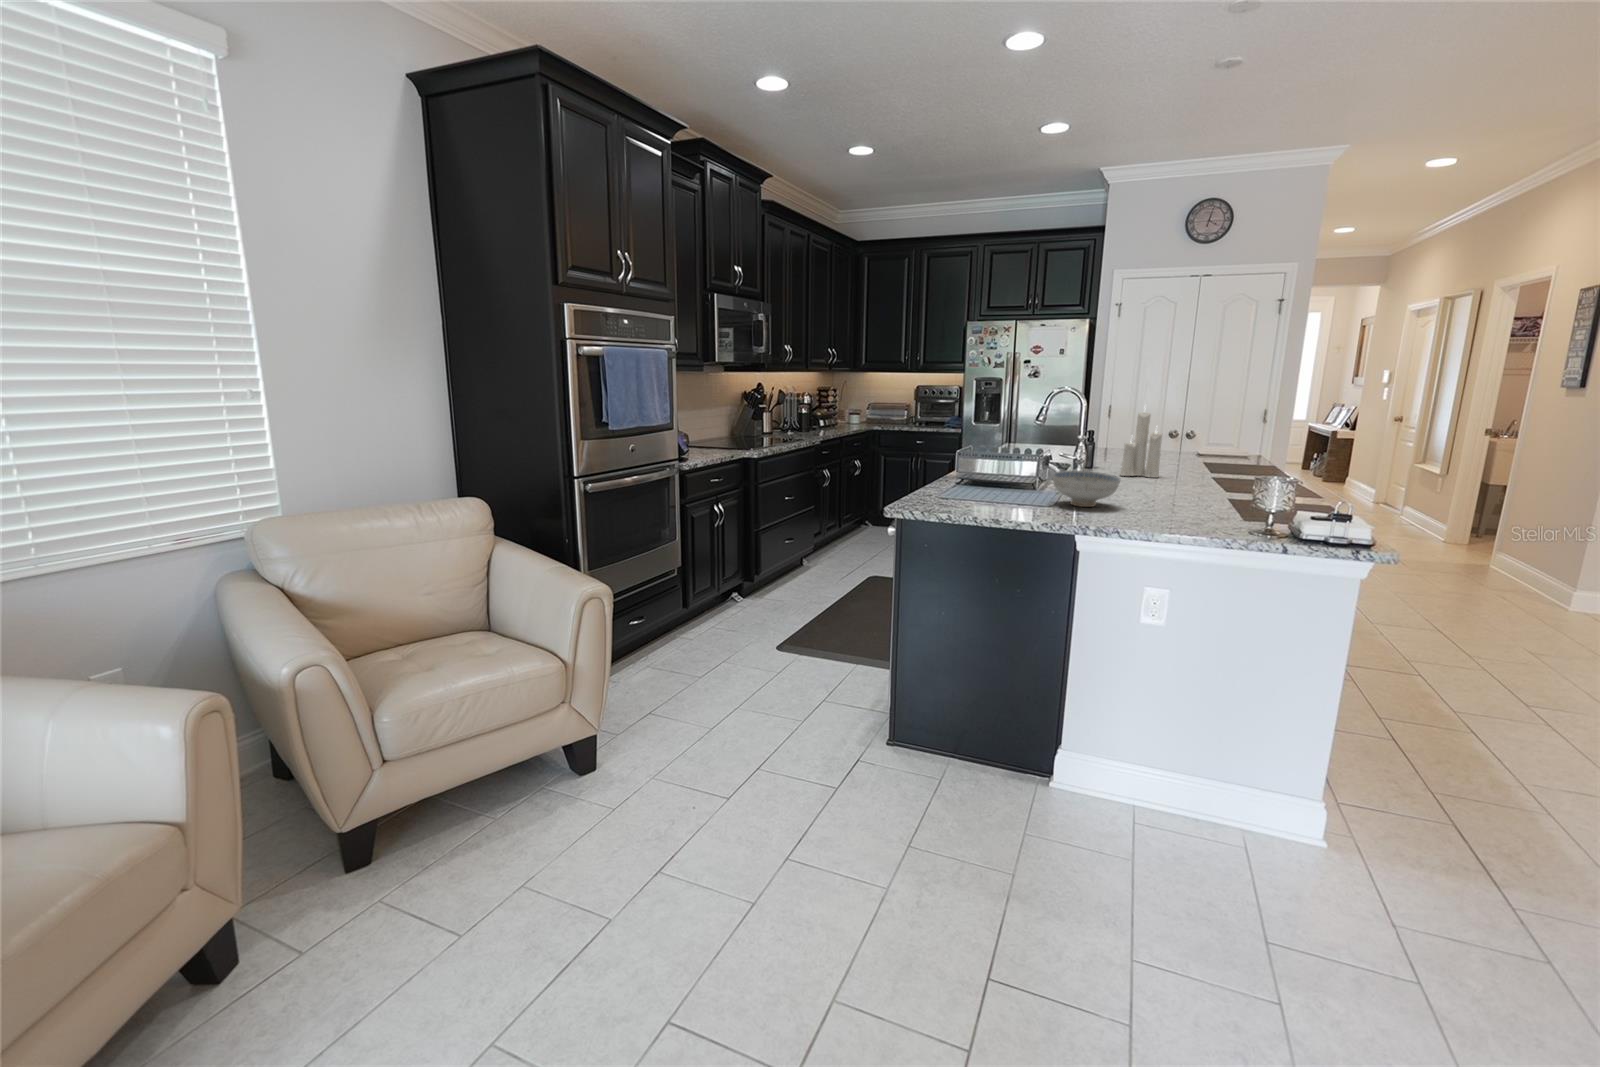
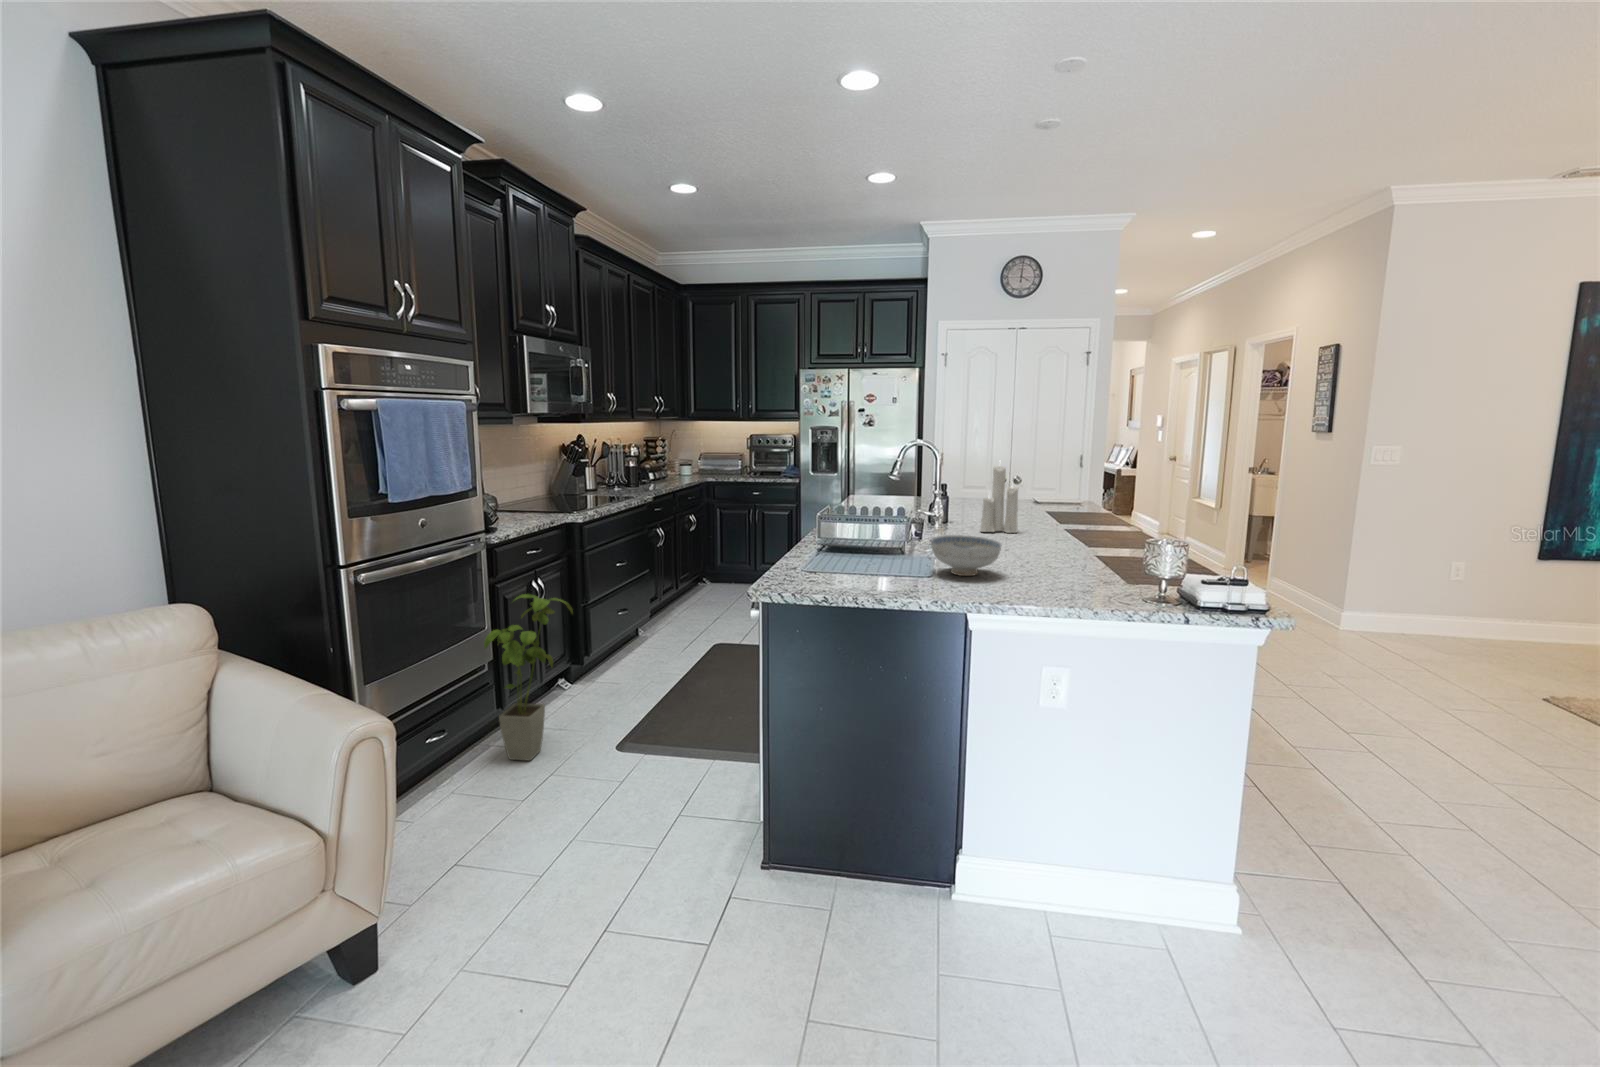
house plant: none [675,512,745,648] -> present [484,594,573,761]

